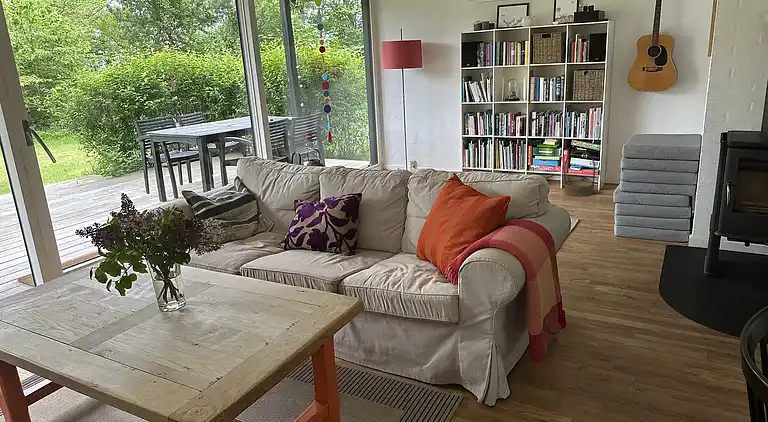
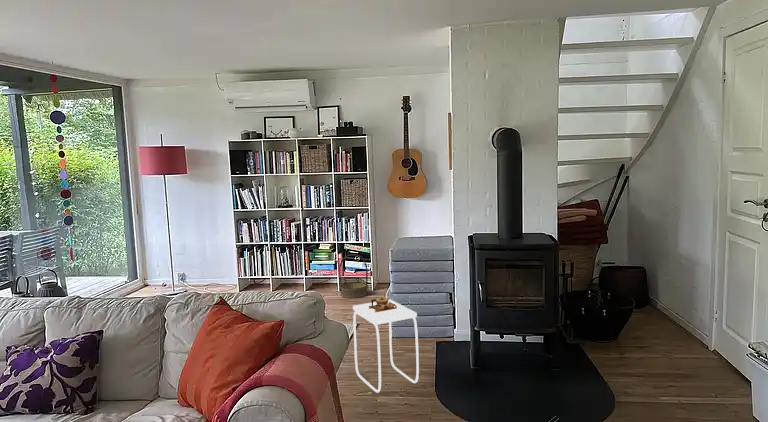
side table: none [574,191,644,281] -> present [353,298,419,393]

